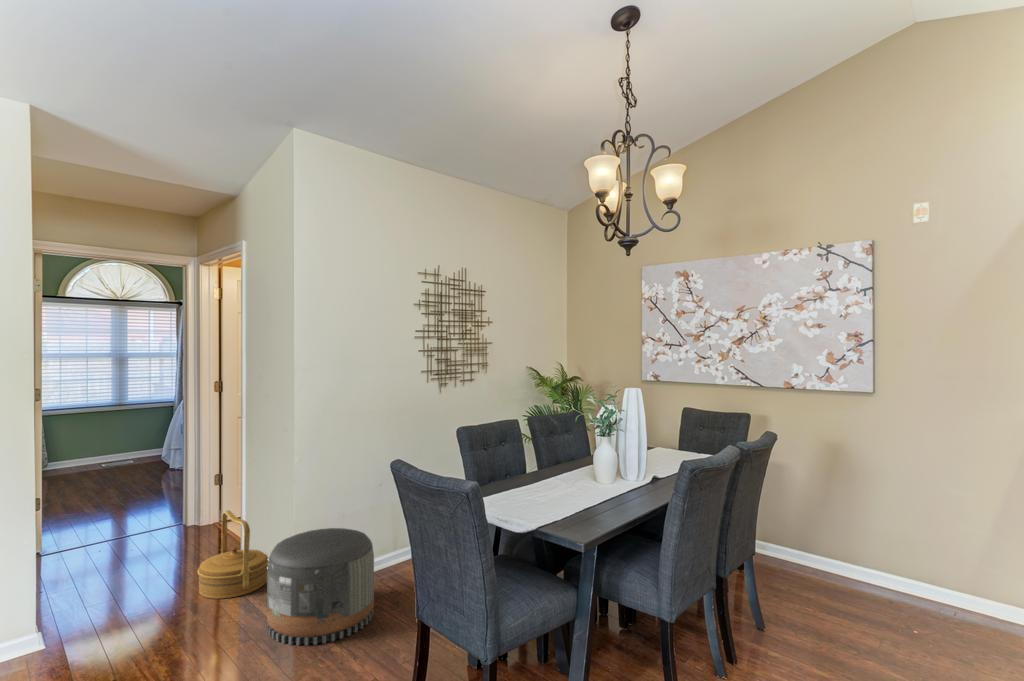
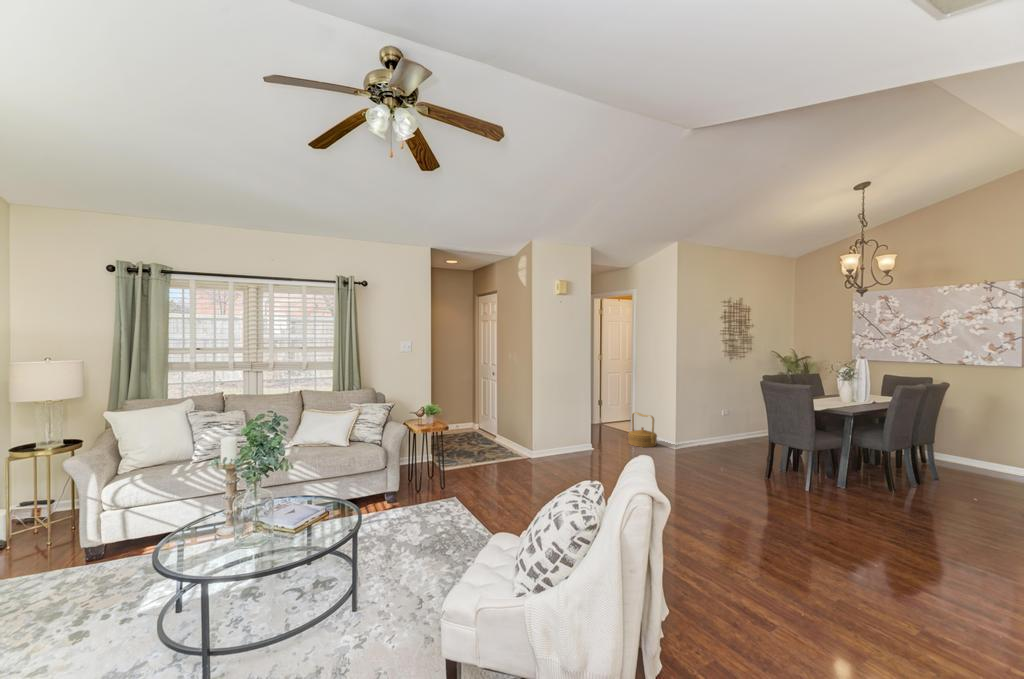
pouf: present [267,528,374,645] -> none [675,420,721,462]

